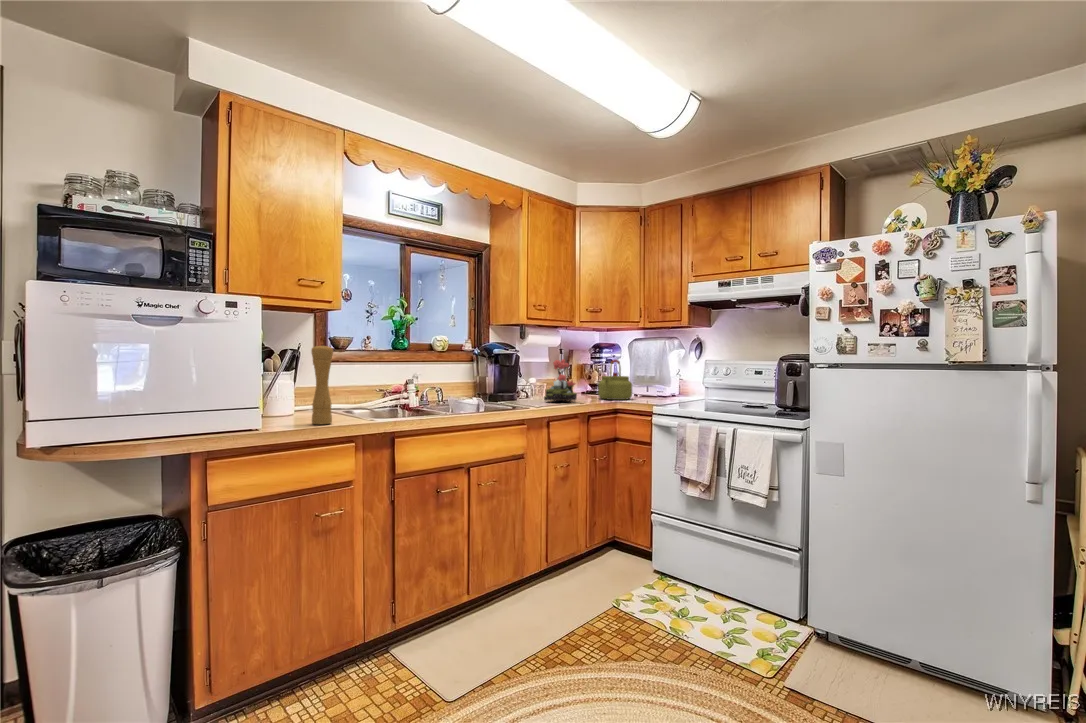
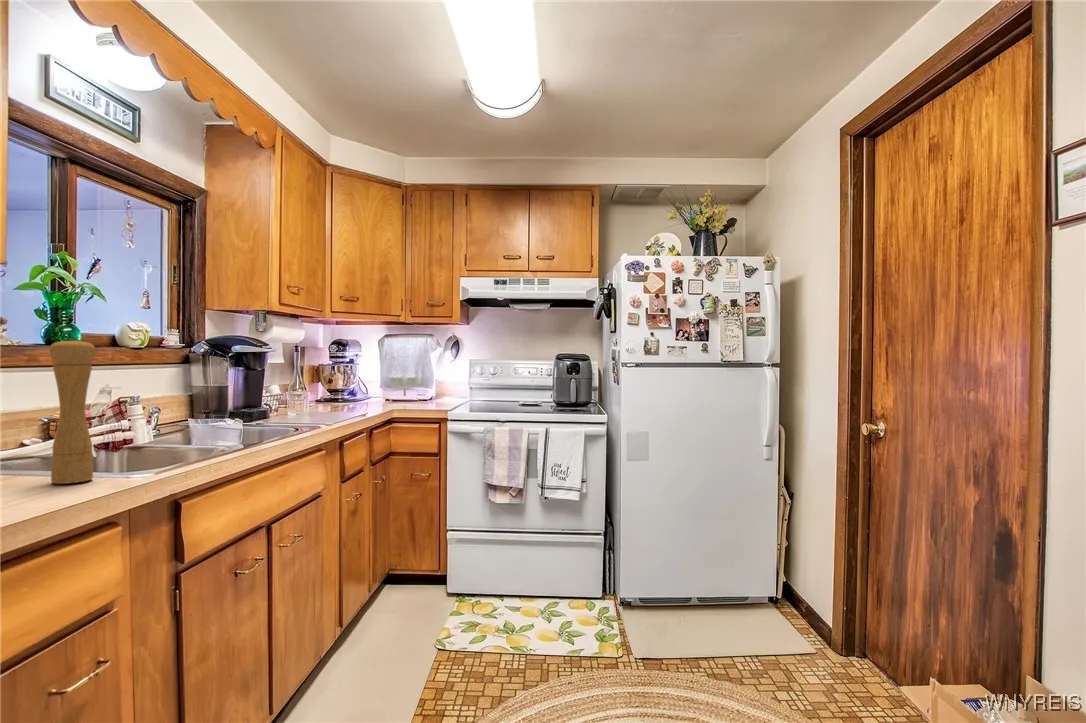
plant: present [544,359,577,401] -> none [307,357,348,412]
kettle: present [598,360,632,400] -> none [356,357,399,406]

